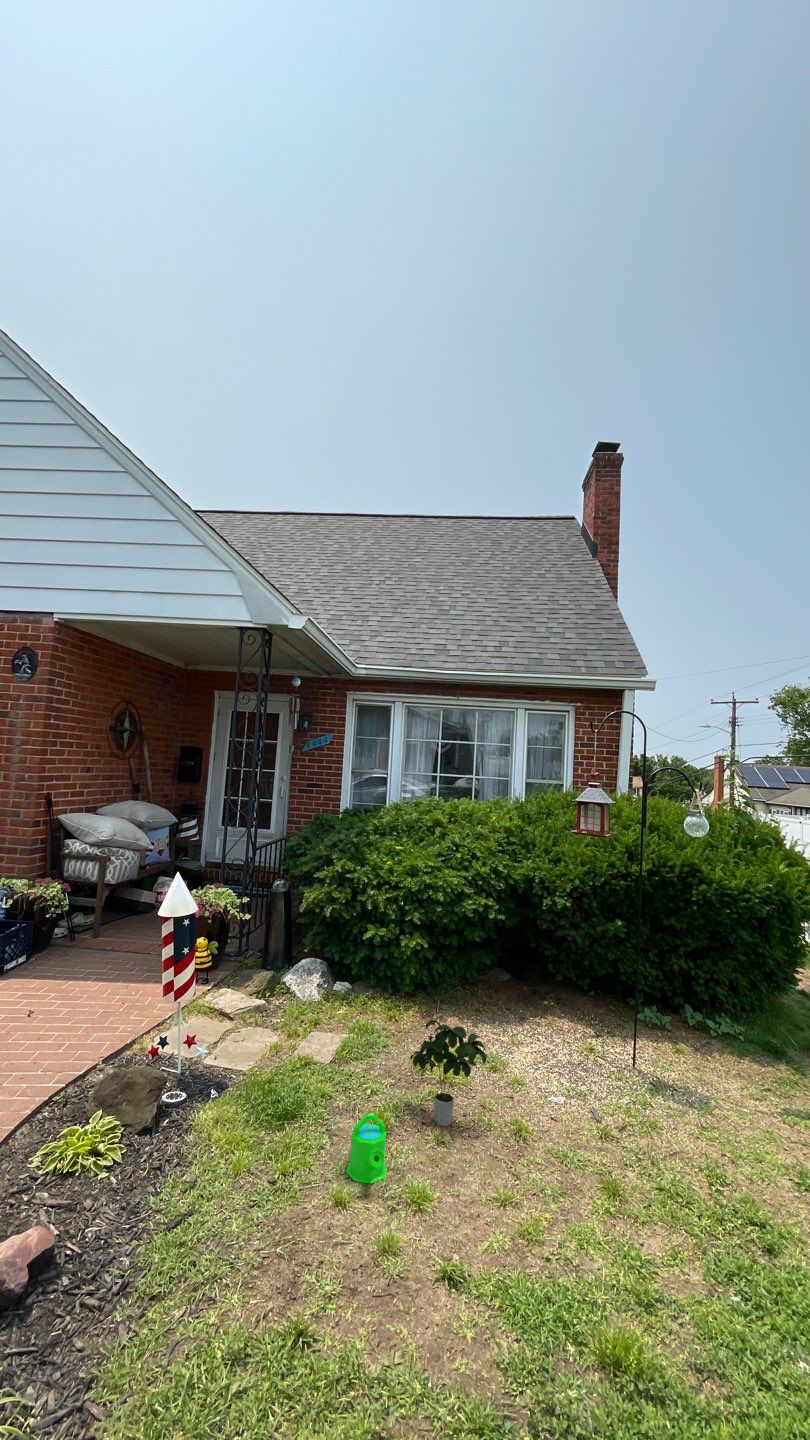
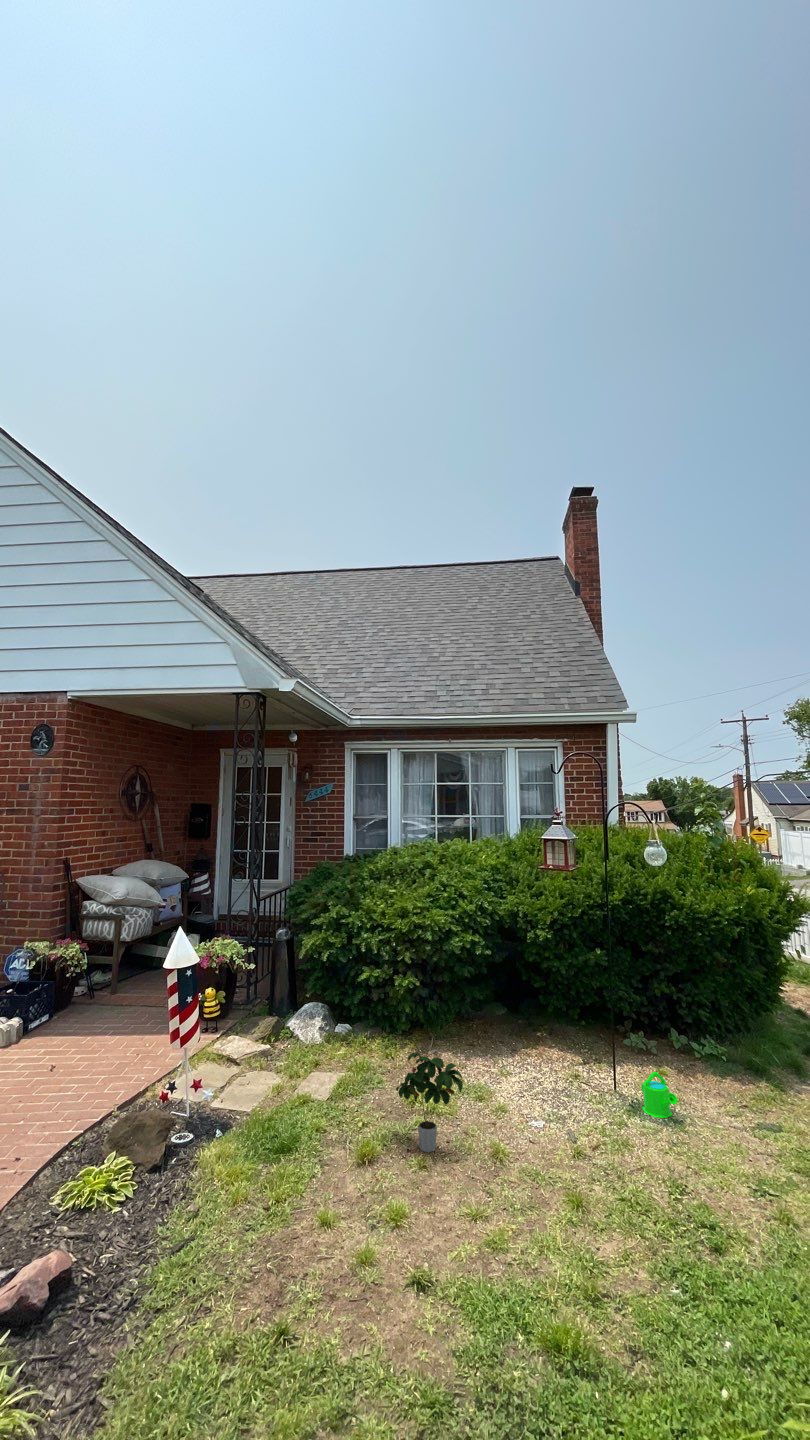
watering can: present [346,1113,387,1184] -> present [641,1072,677,1118]

